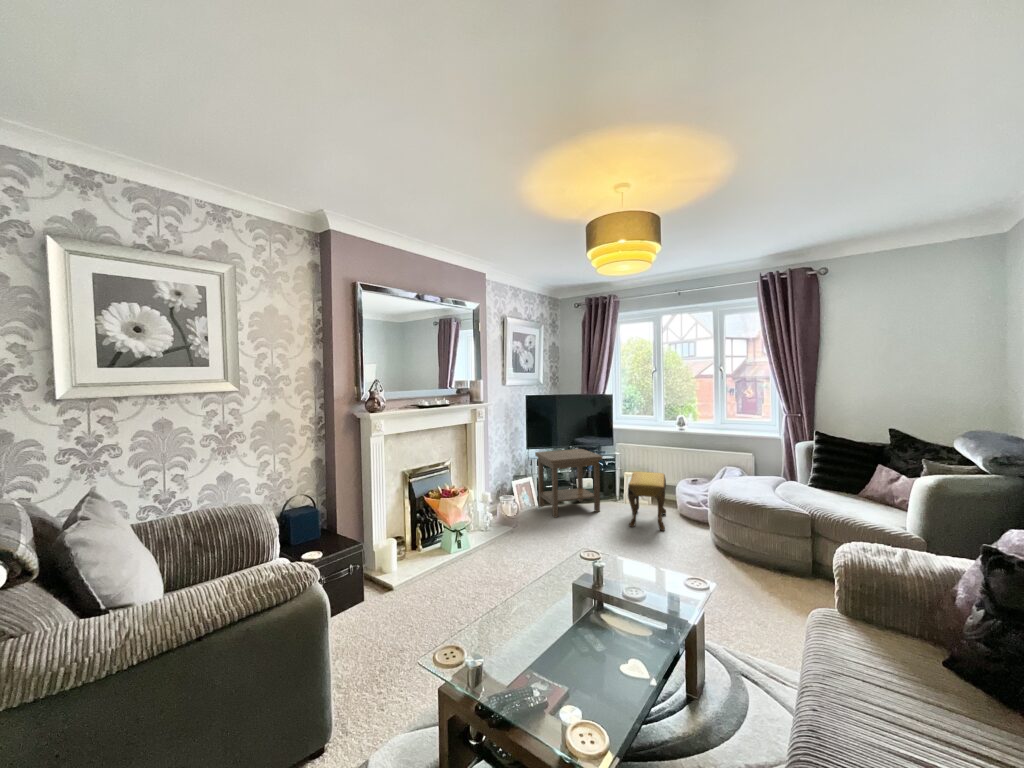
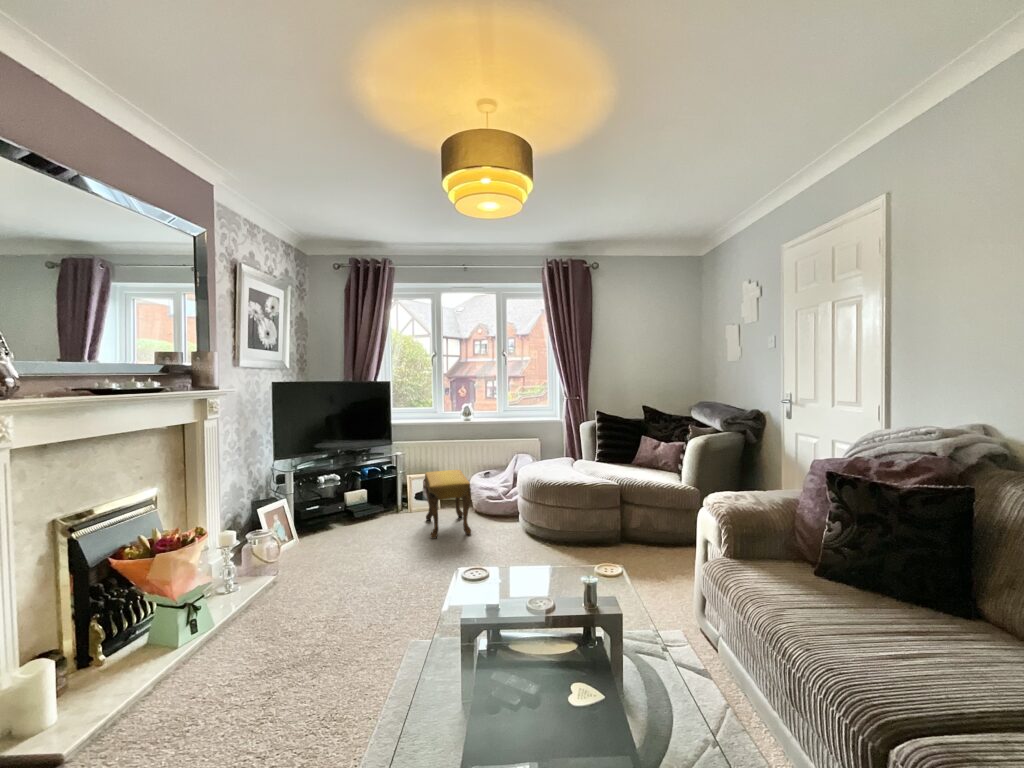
side table: present [535,449,603,517] -> none [291,452,390,549]

